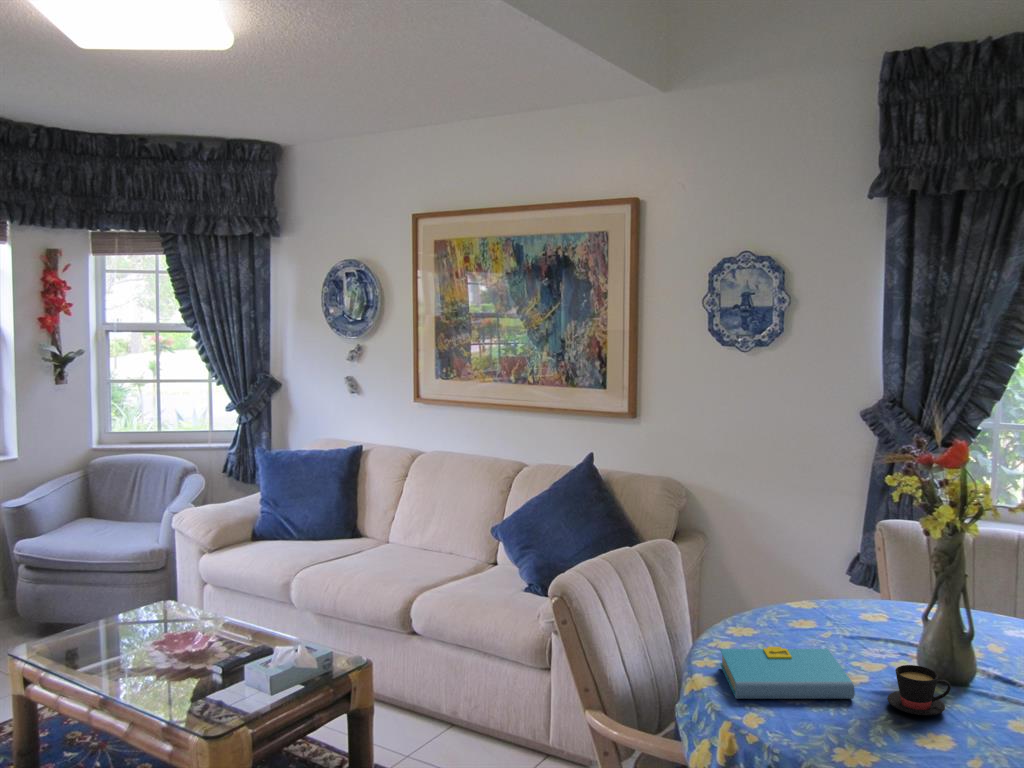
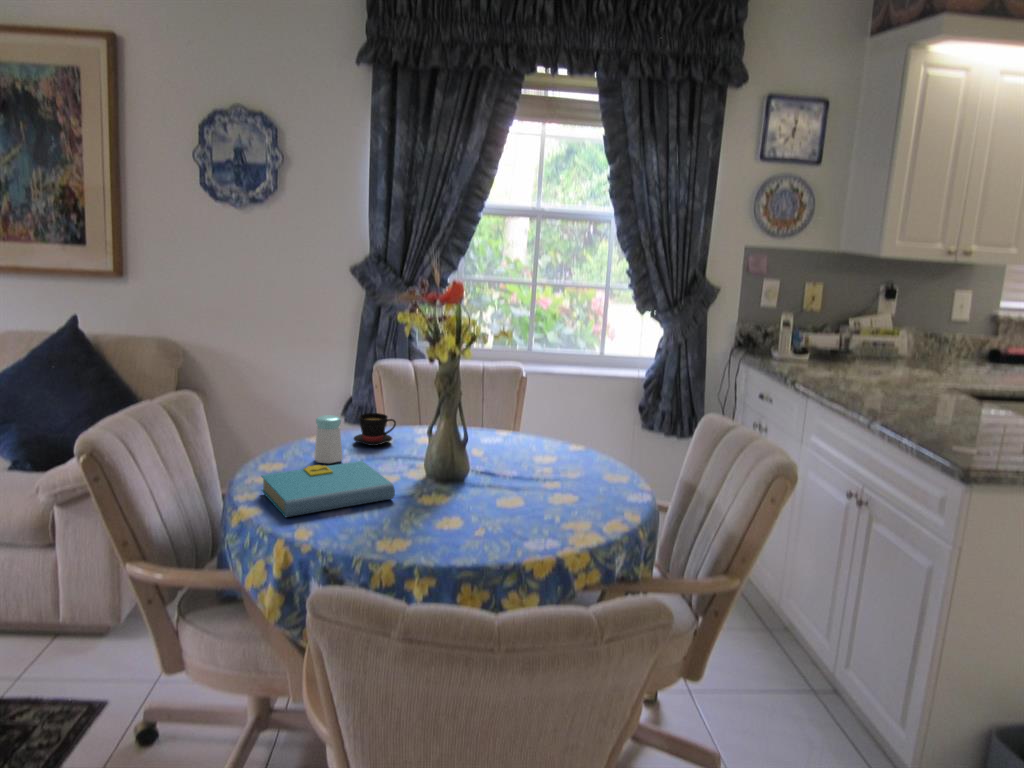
salt shaker: none [783,592,812,644] -> present [314,415,343,464]
teacup: present [887,665,951,715] -> present [354,413,396,446]

